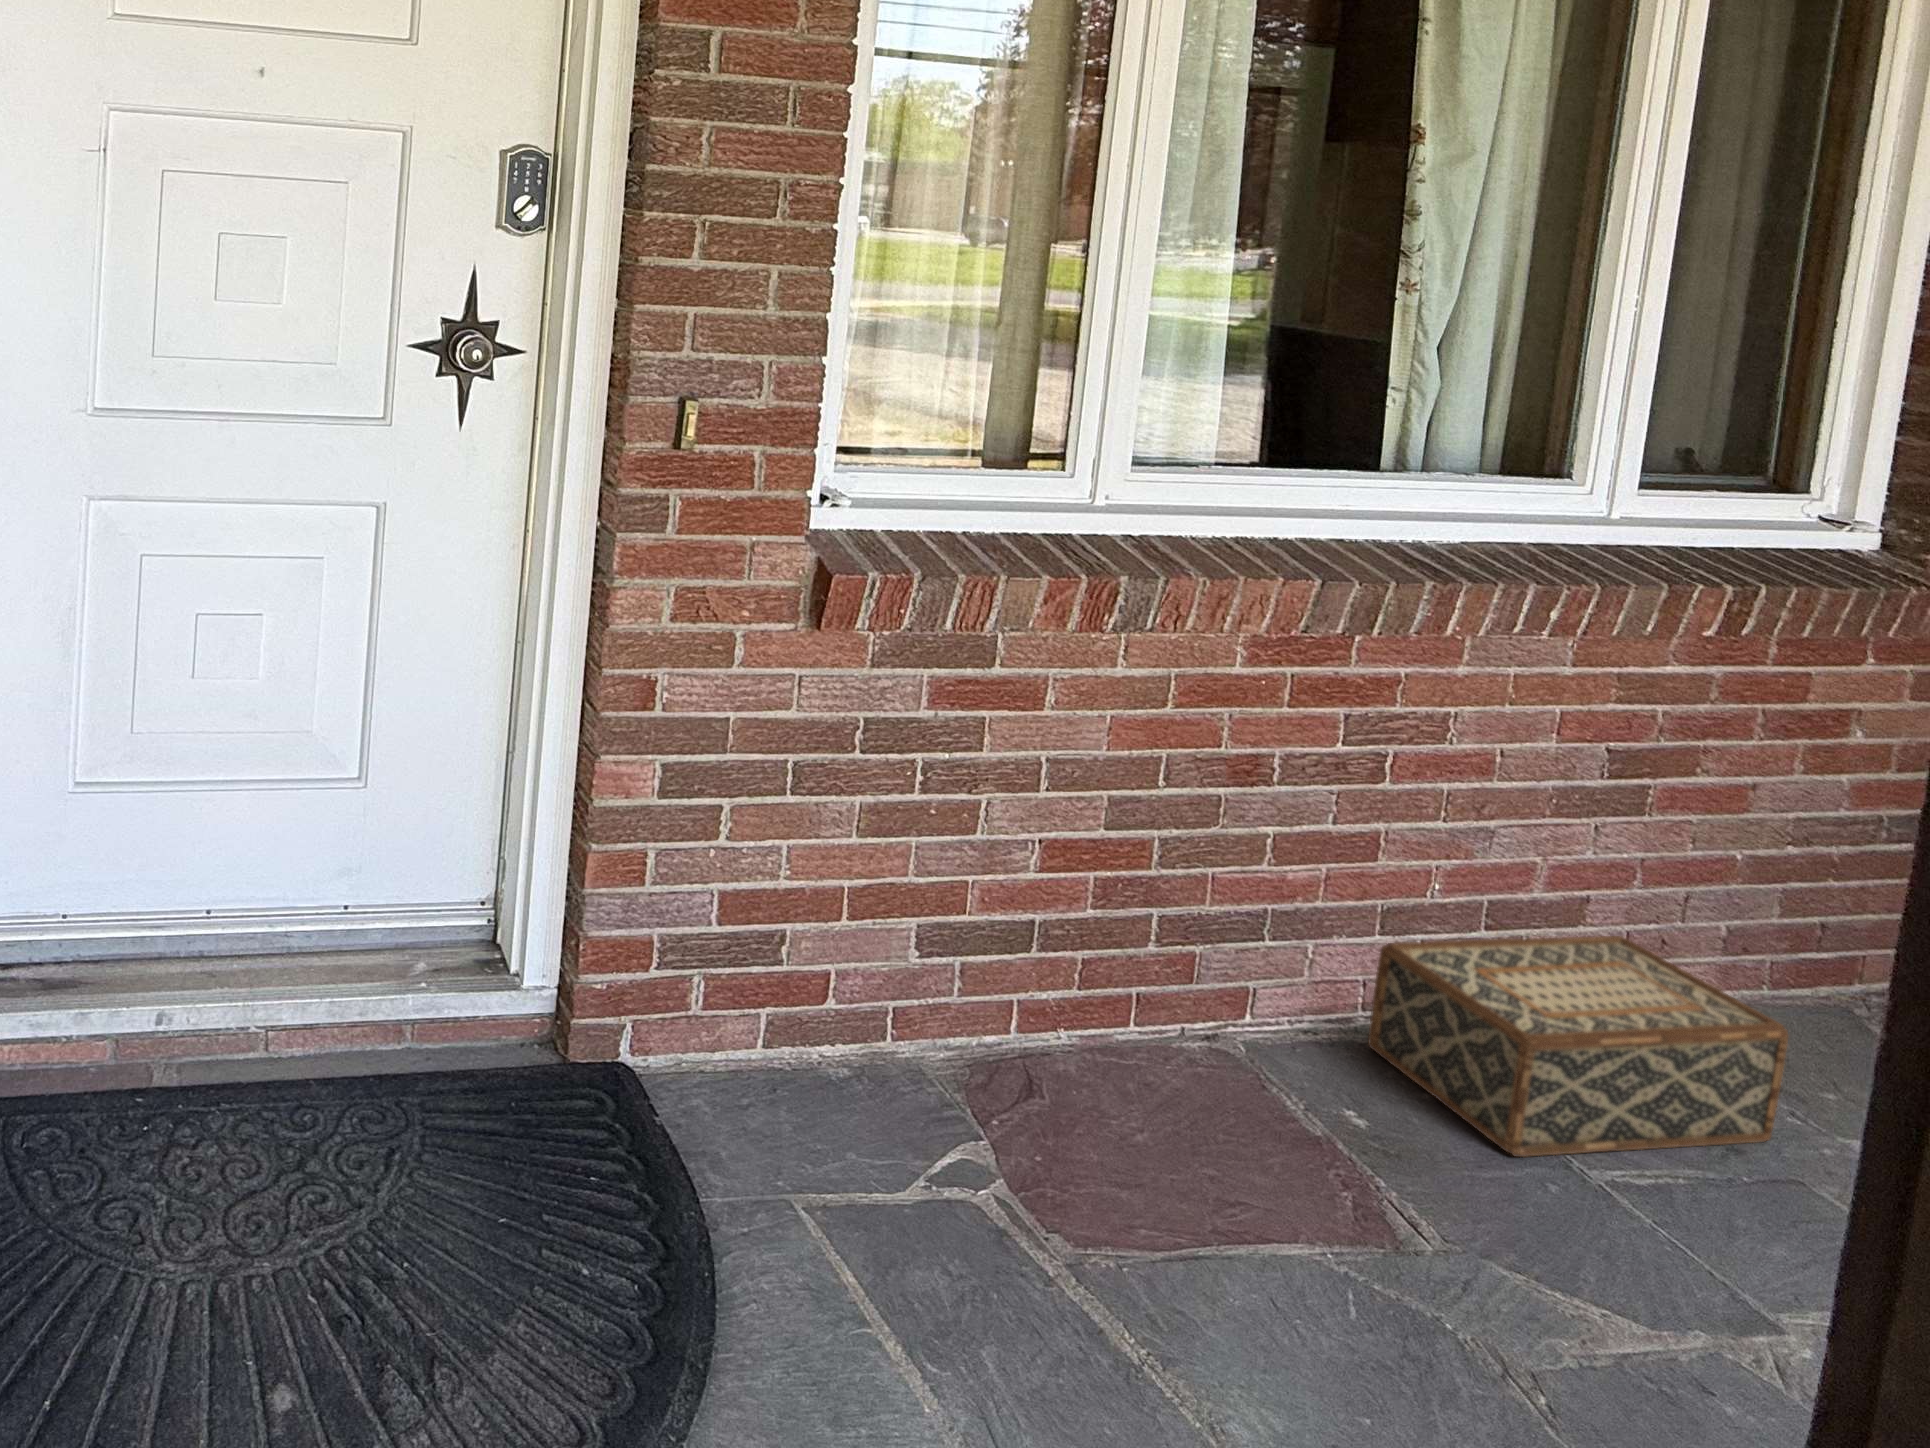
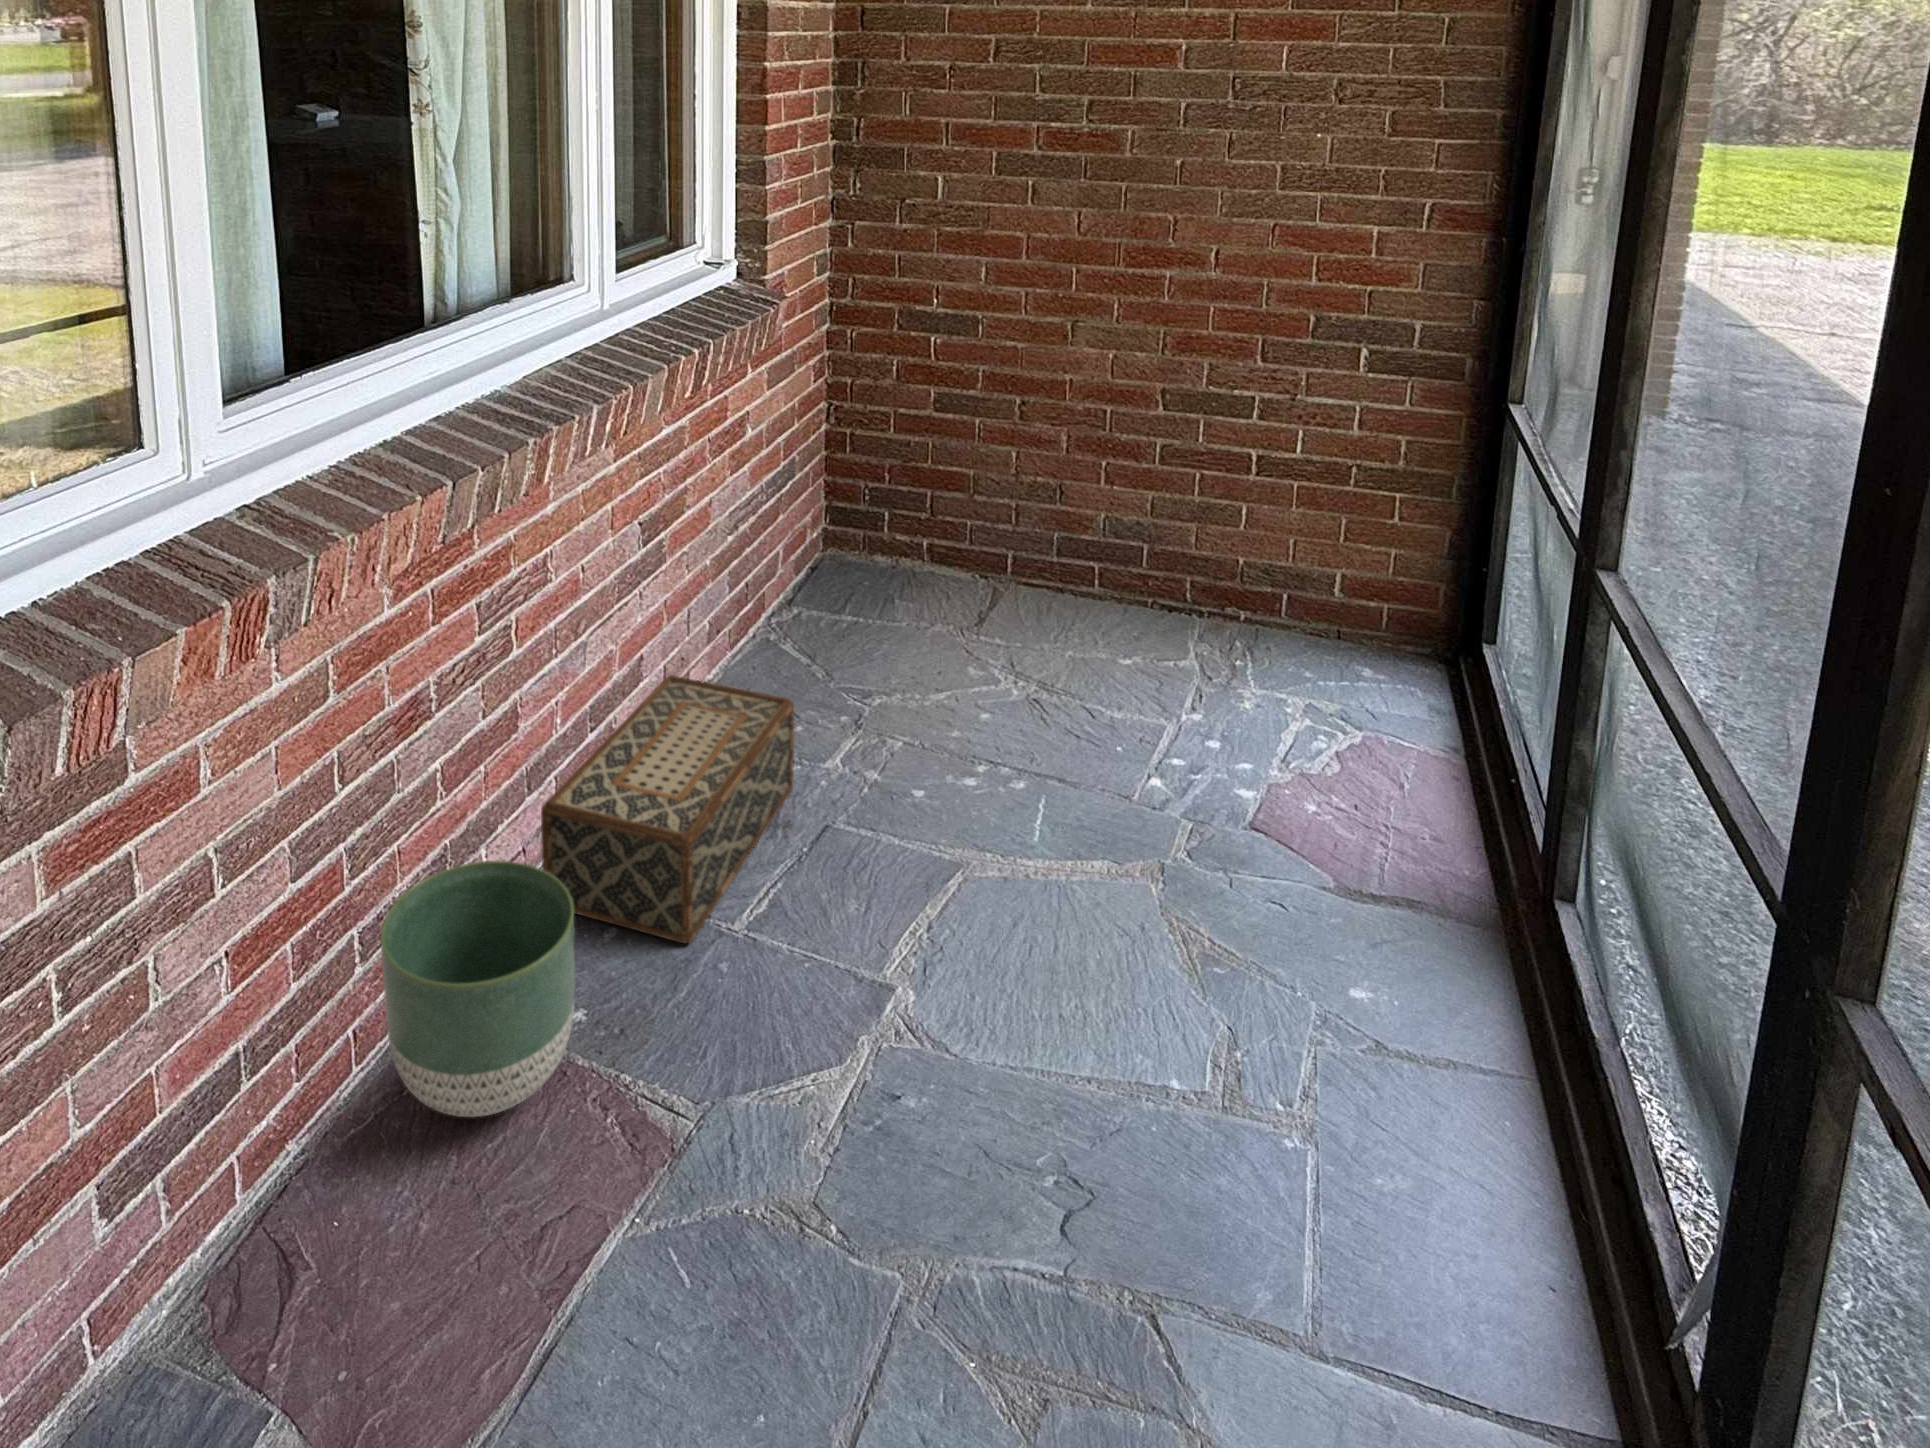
planter: none [1153,908,1350,1127] -> present [381,861,575,1117]

